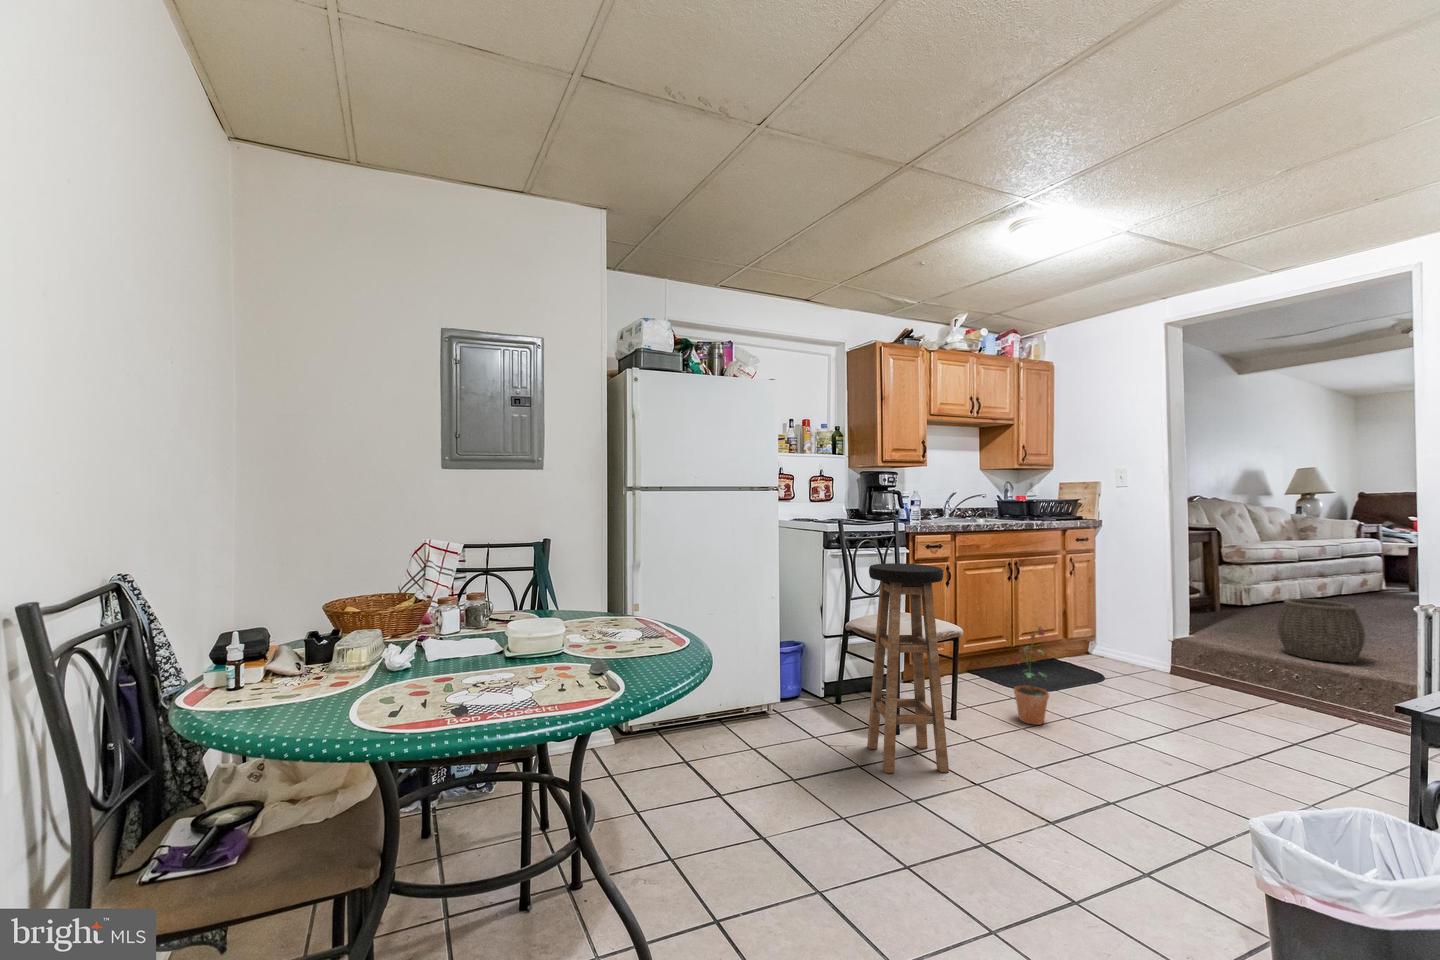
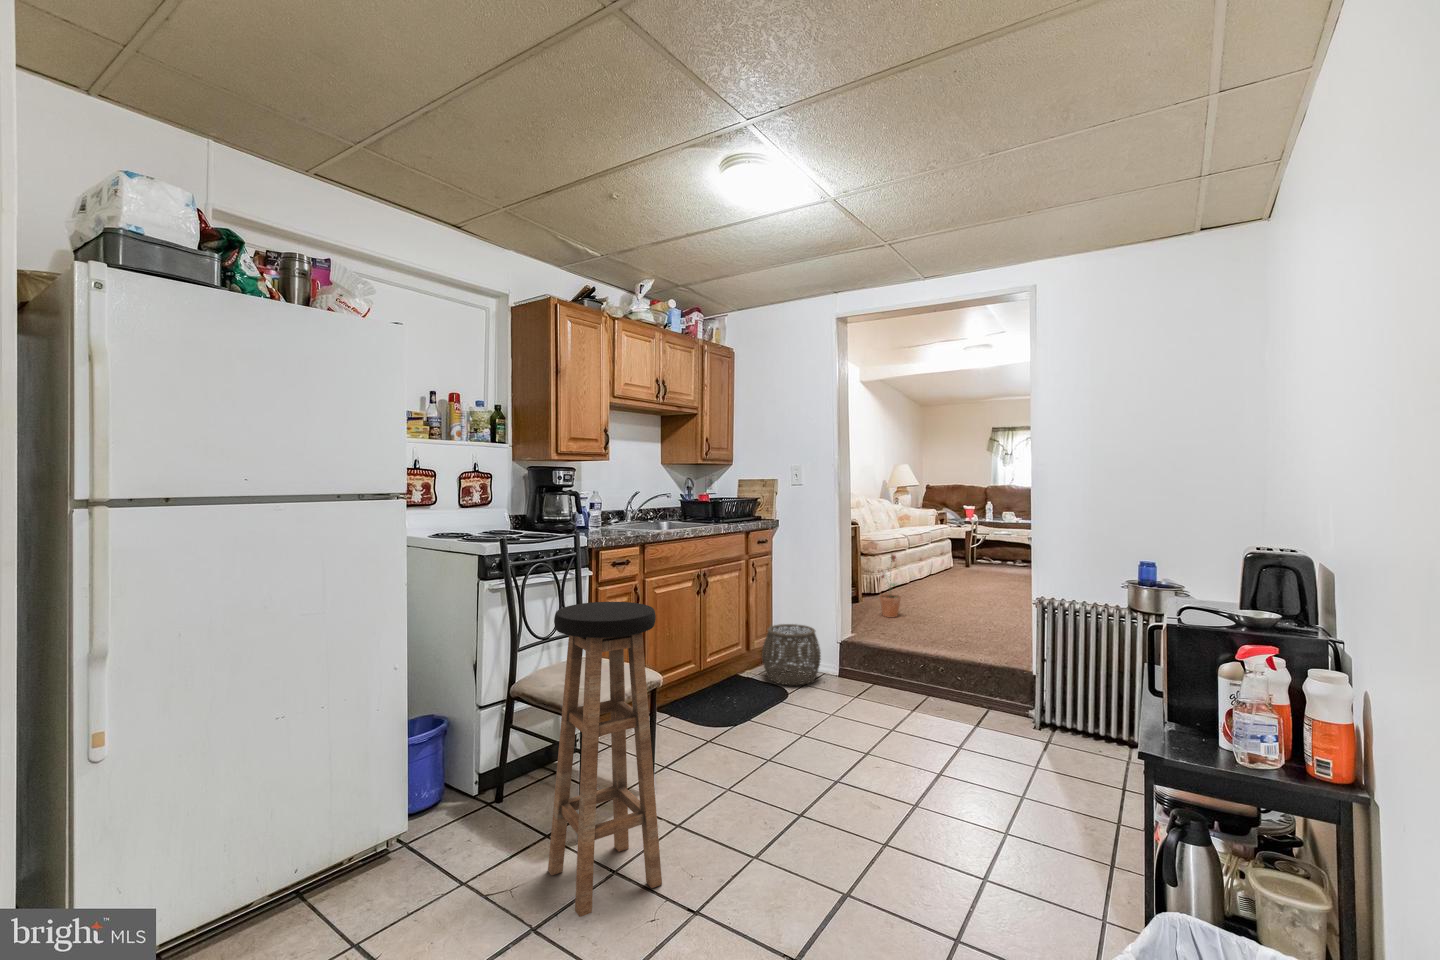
woven basket: present [1277,598,1365,663] -> present [762,624,821,685]
potted plant: present [1013,627,1049,725] -> present [878,554,901,617]

